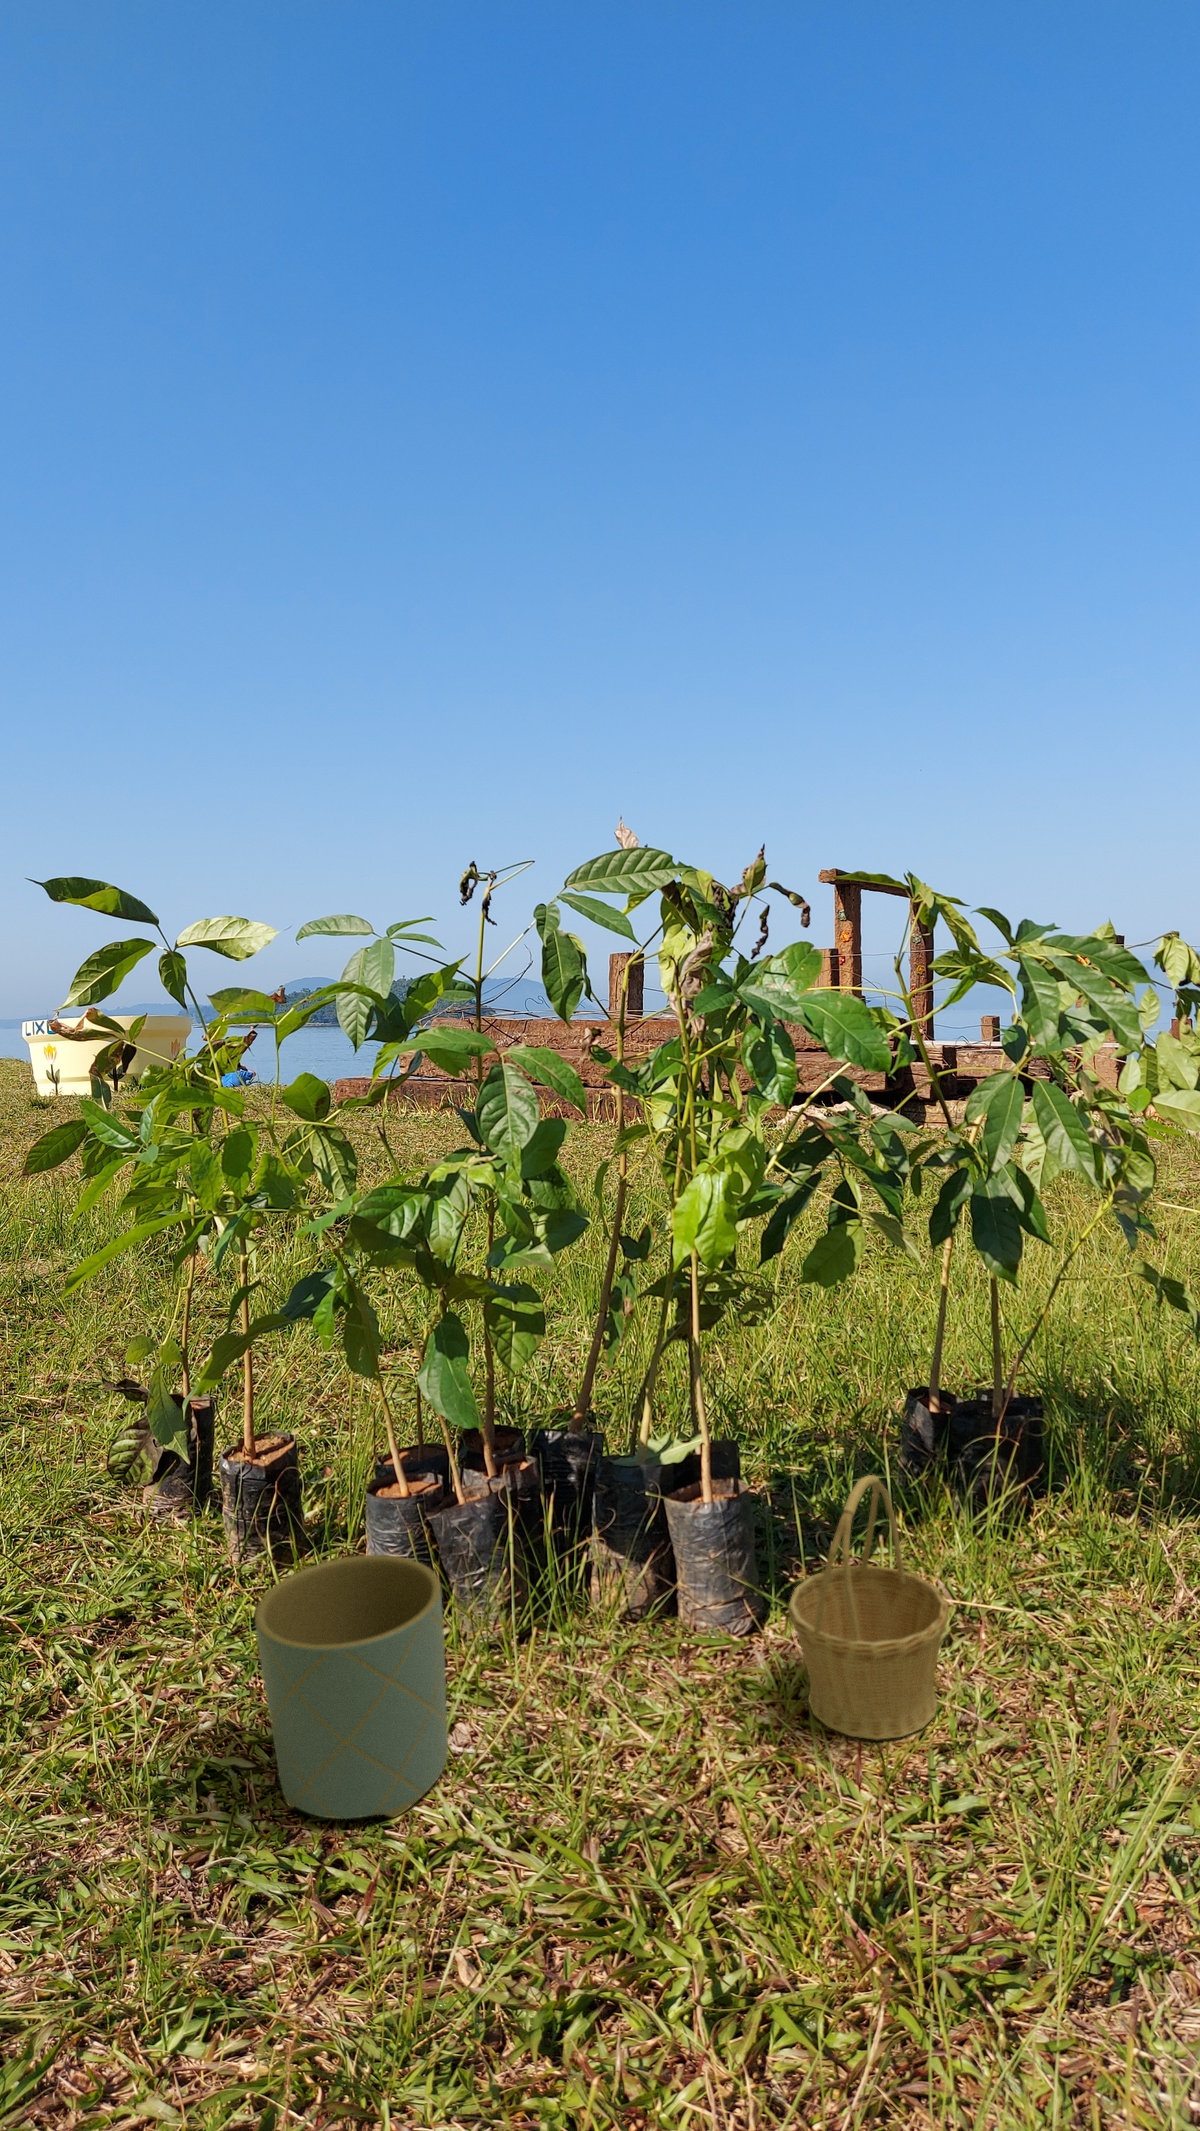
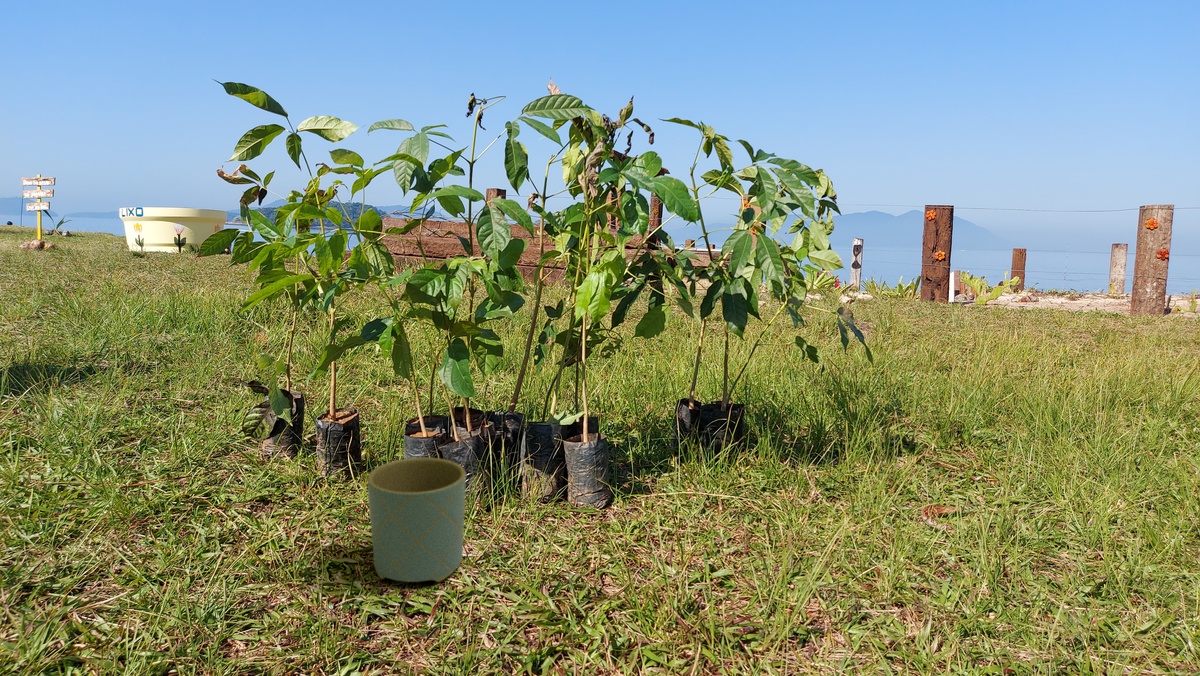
basket: present [788,1475,949,1740] -> none [635,425,712,548]

